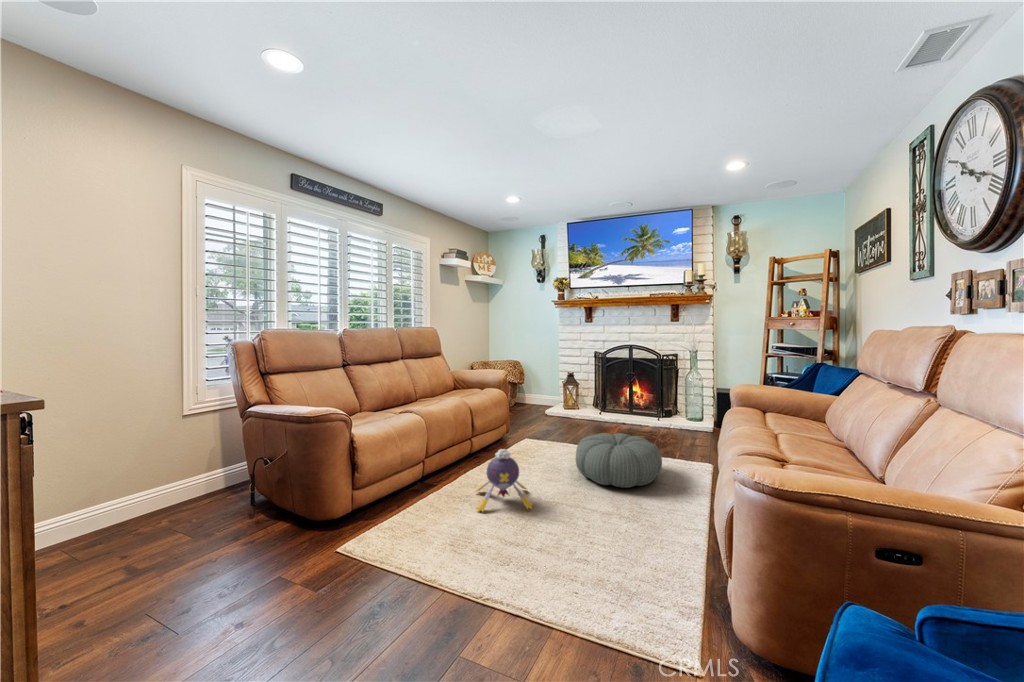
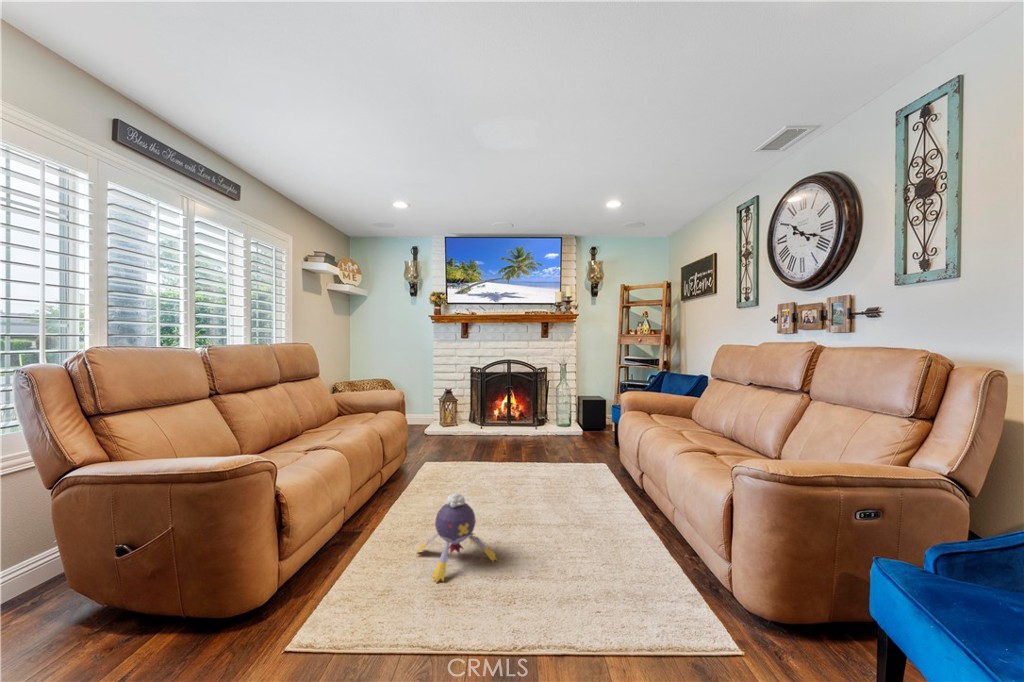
pouf: present [575,433,662,488] -> none [505,451,592,510]

